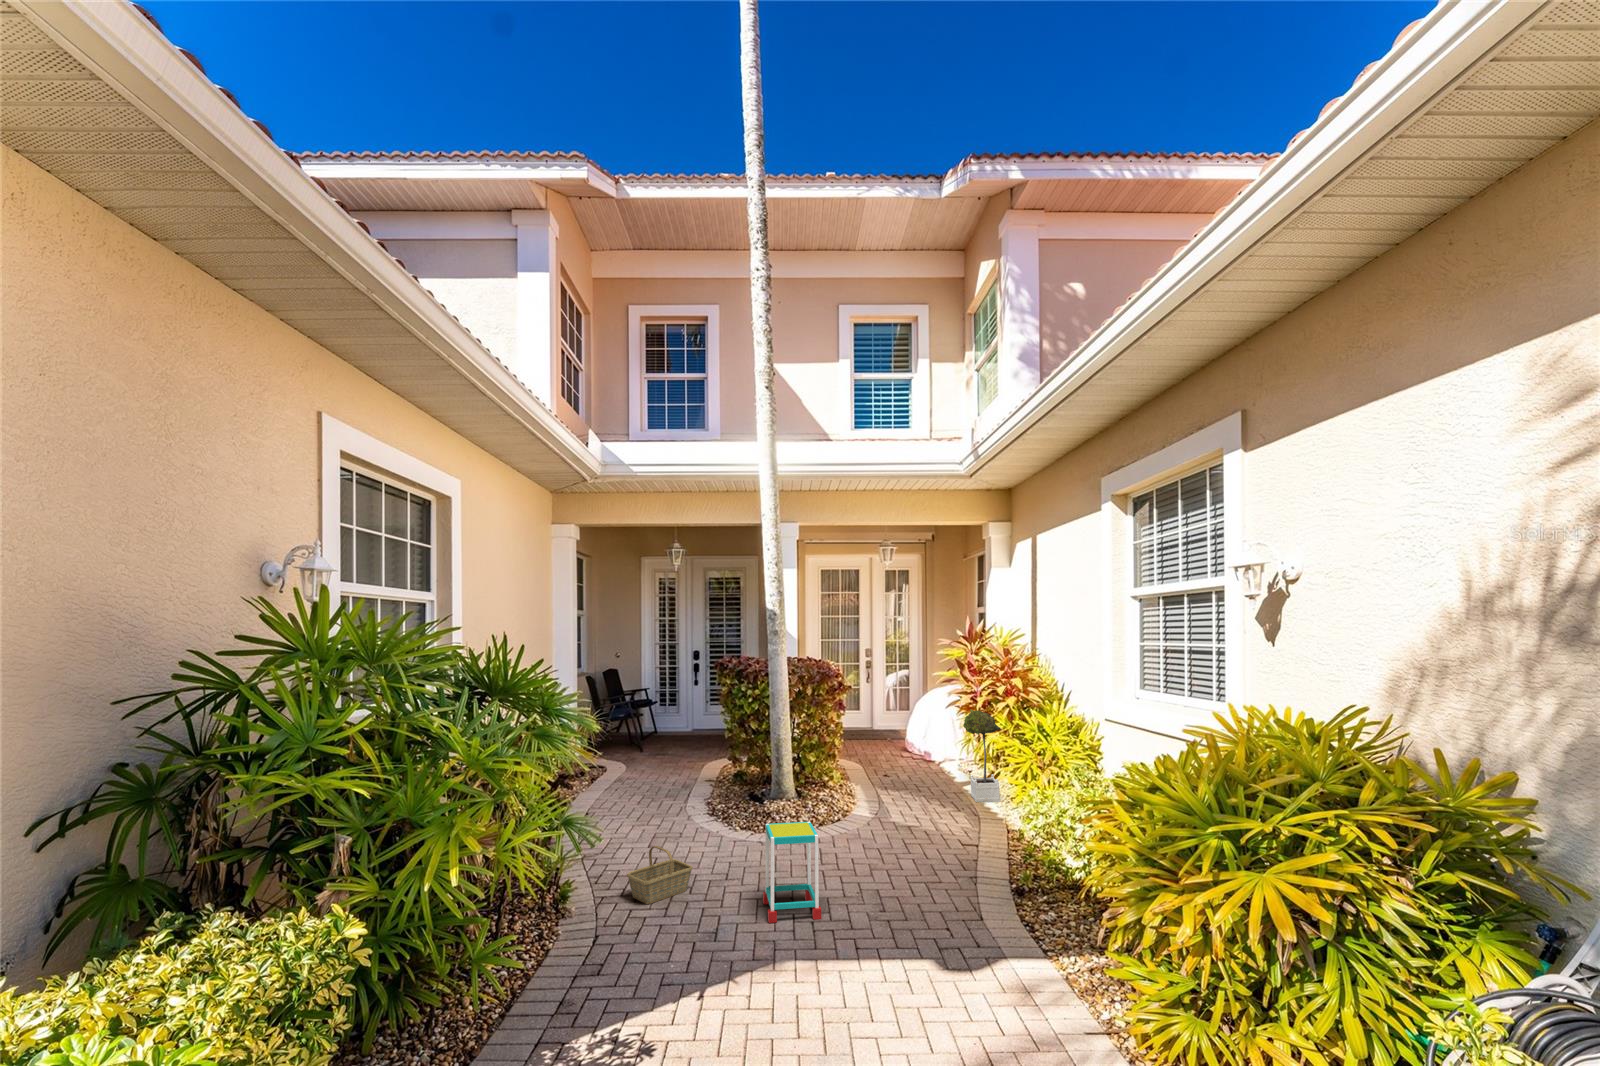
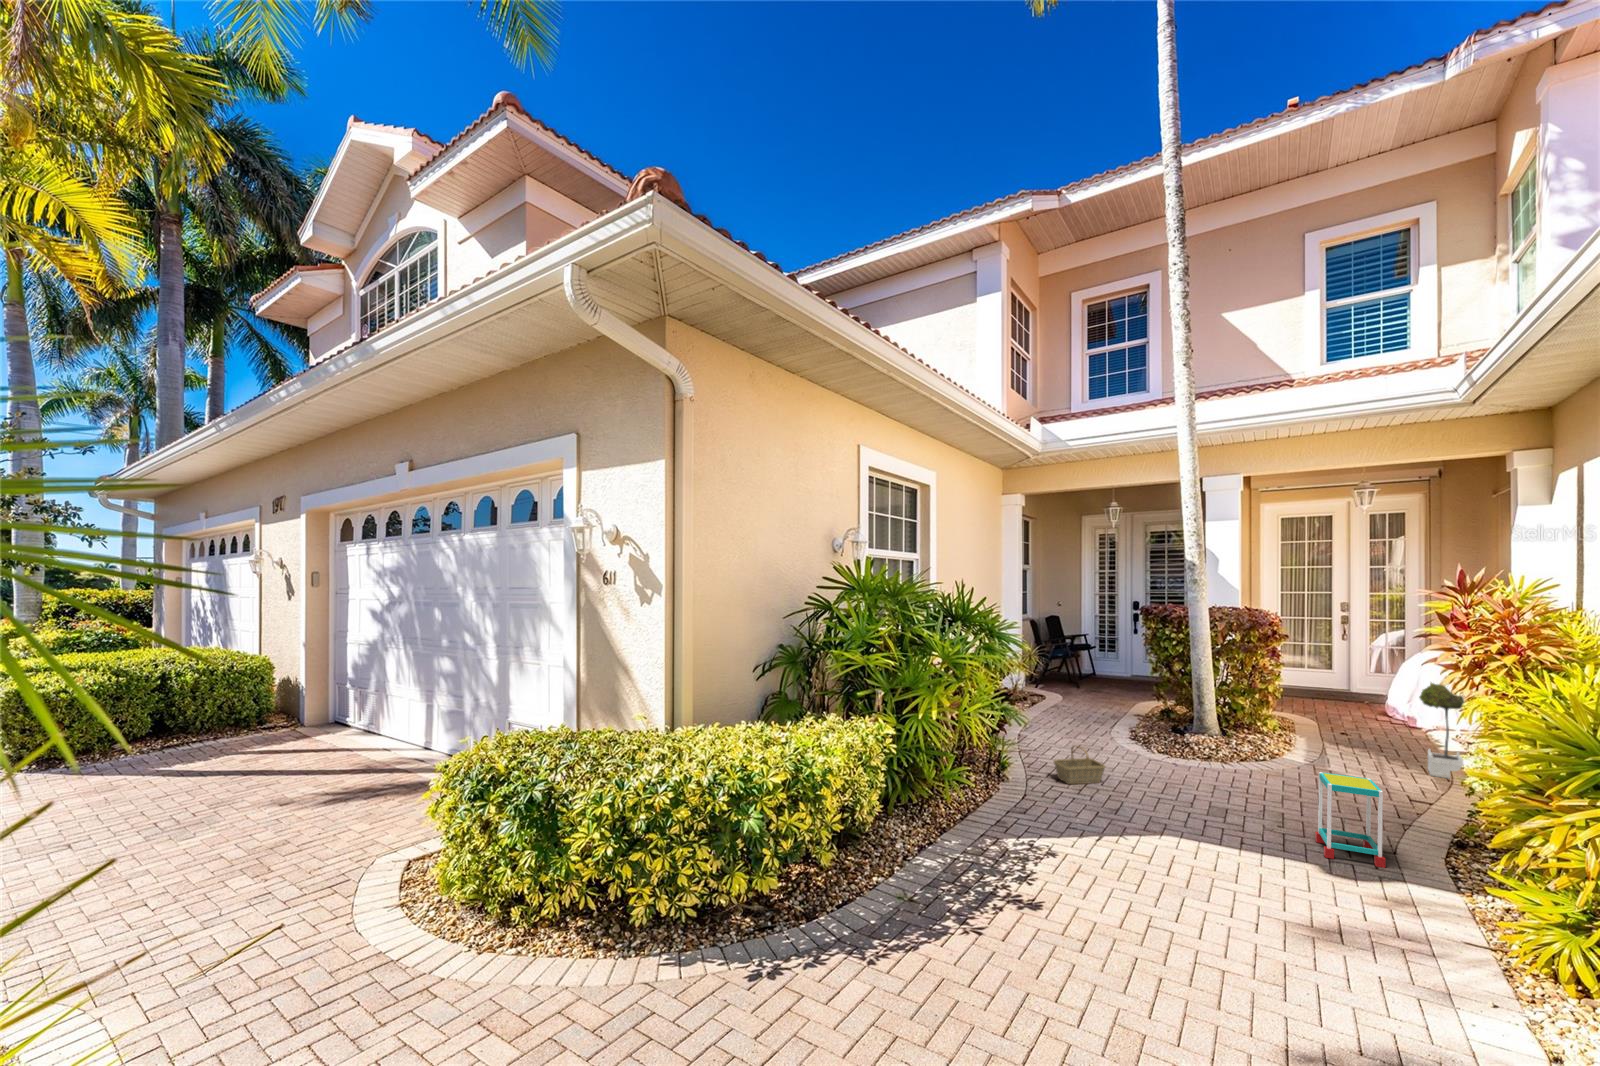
side table: present [763,822,821,923] -> present [1315,772,1386,868]

